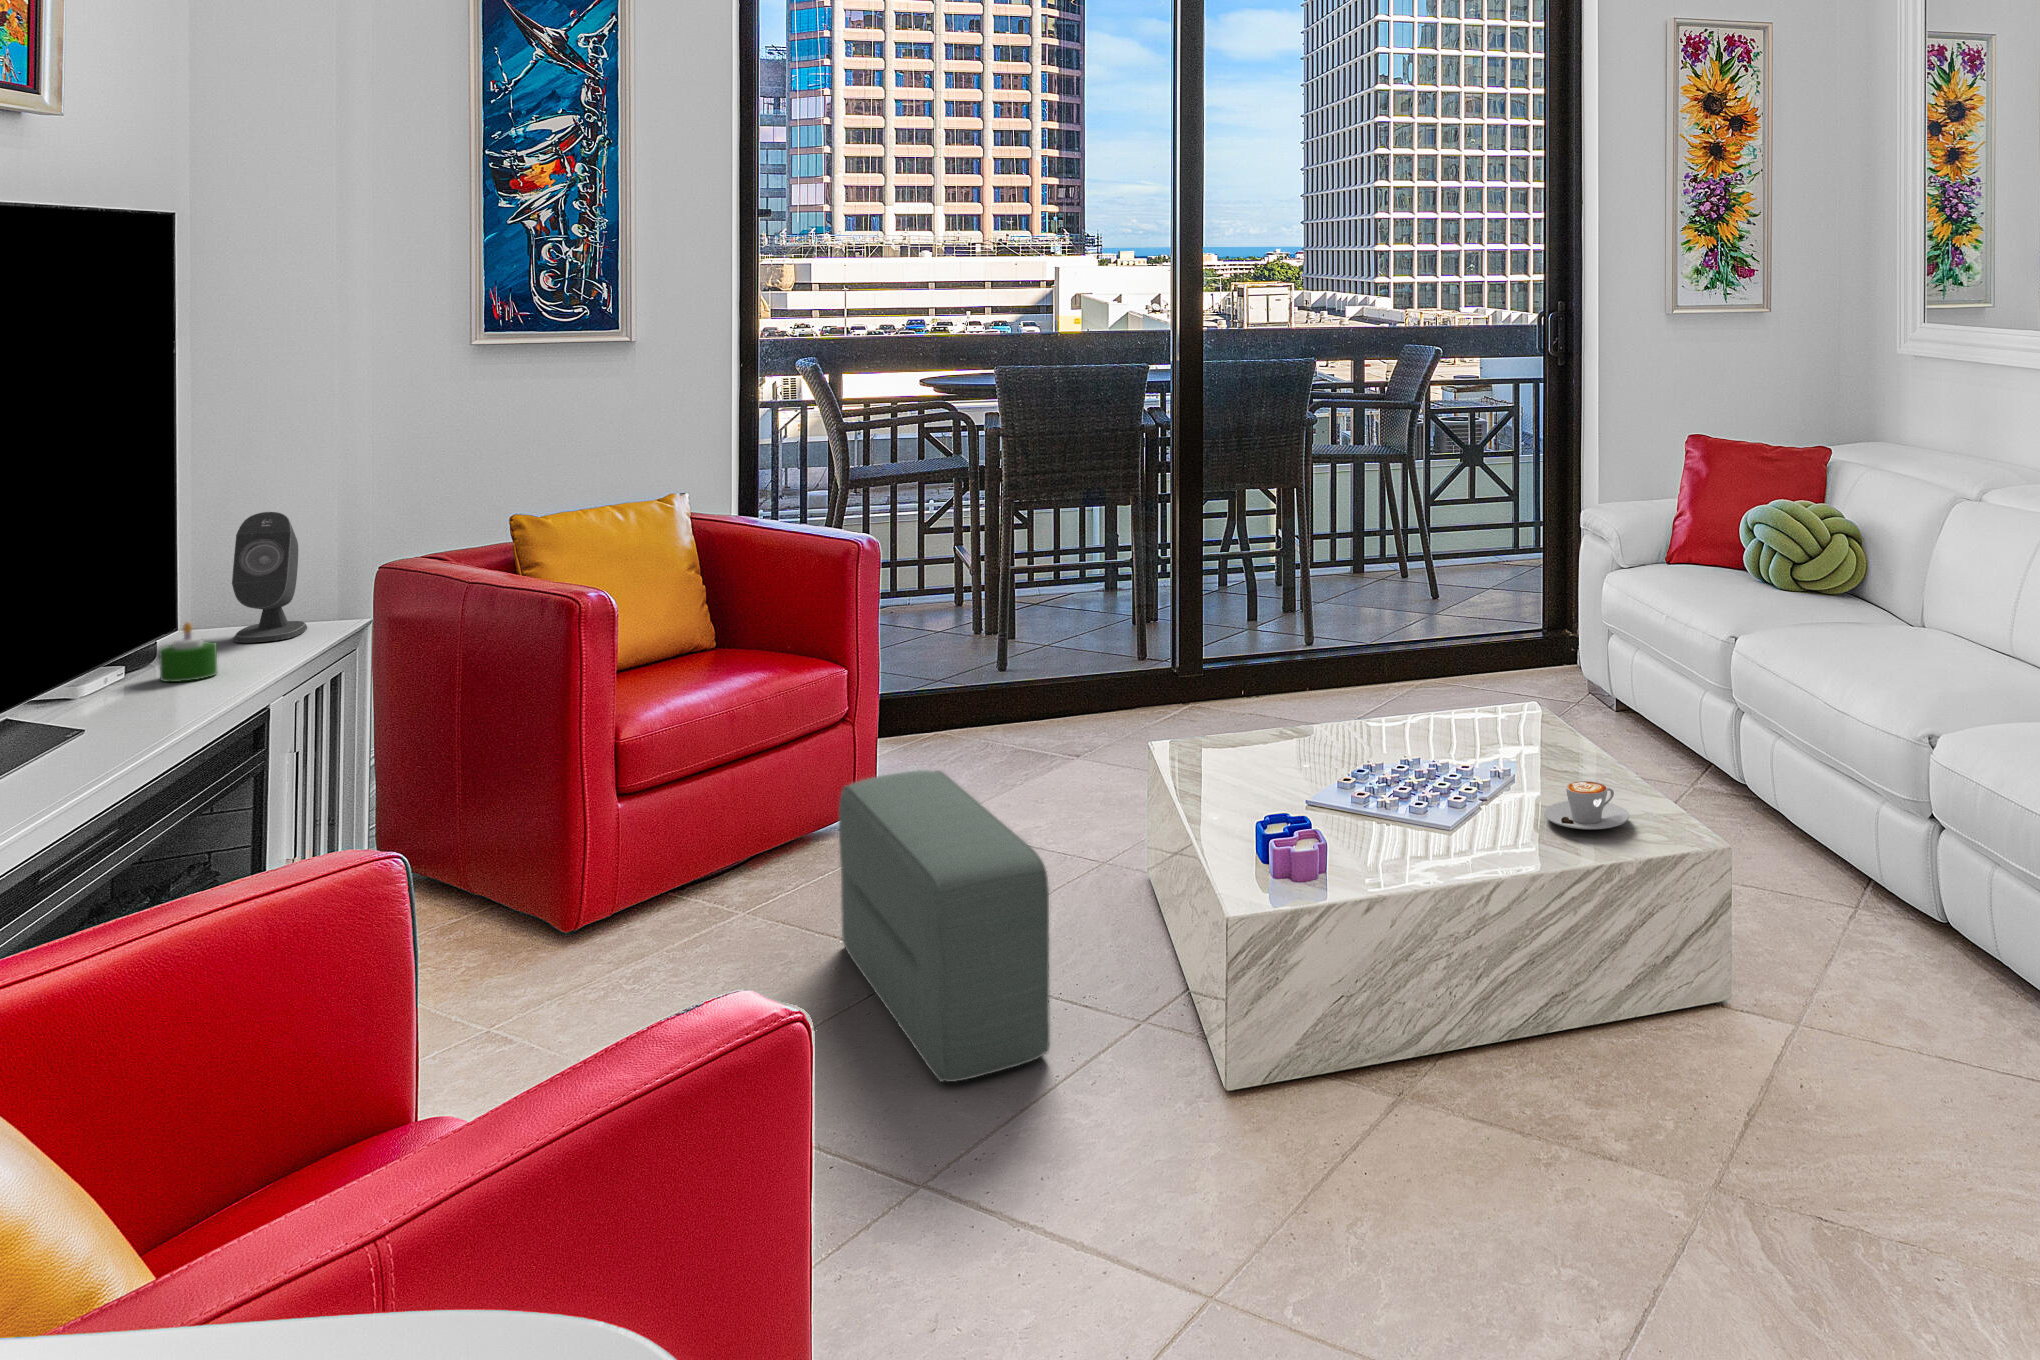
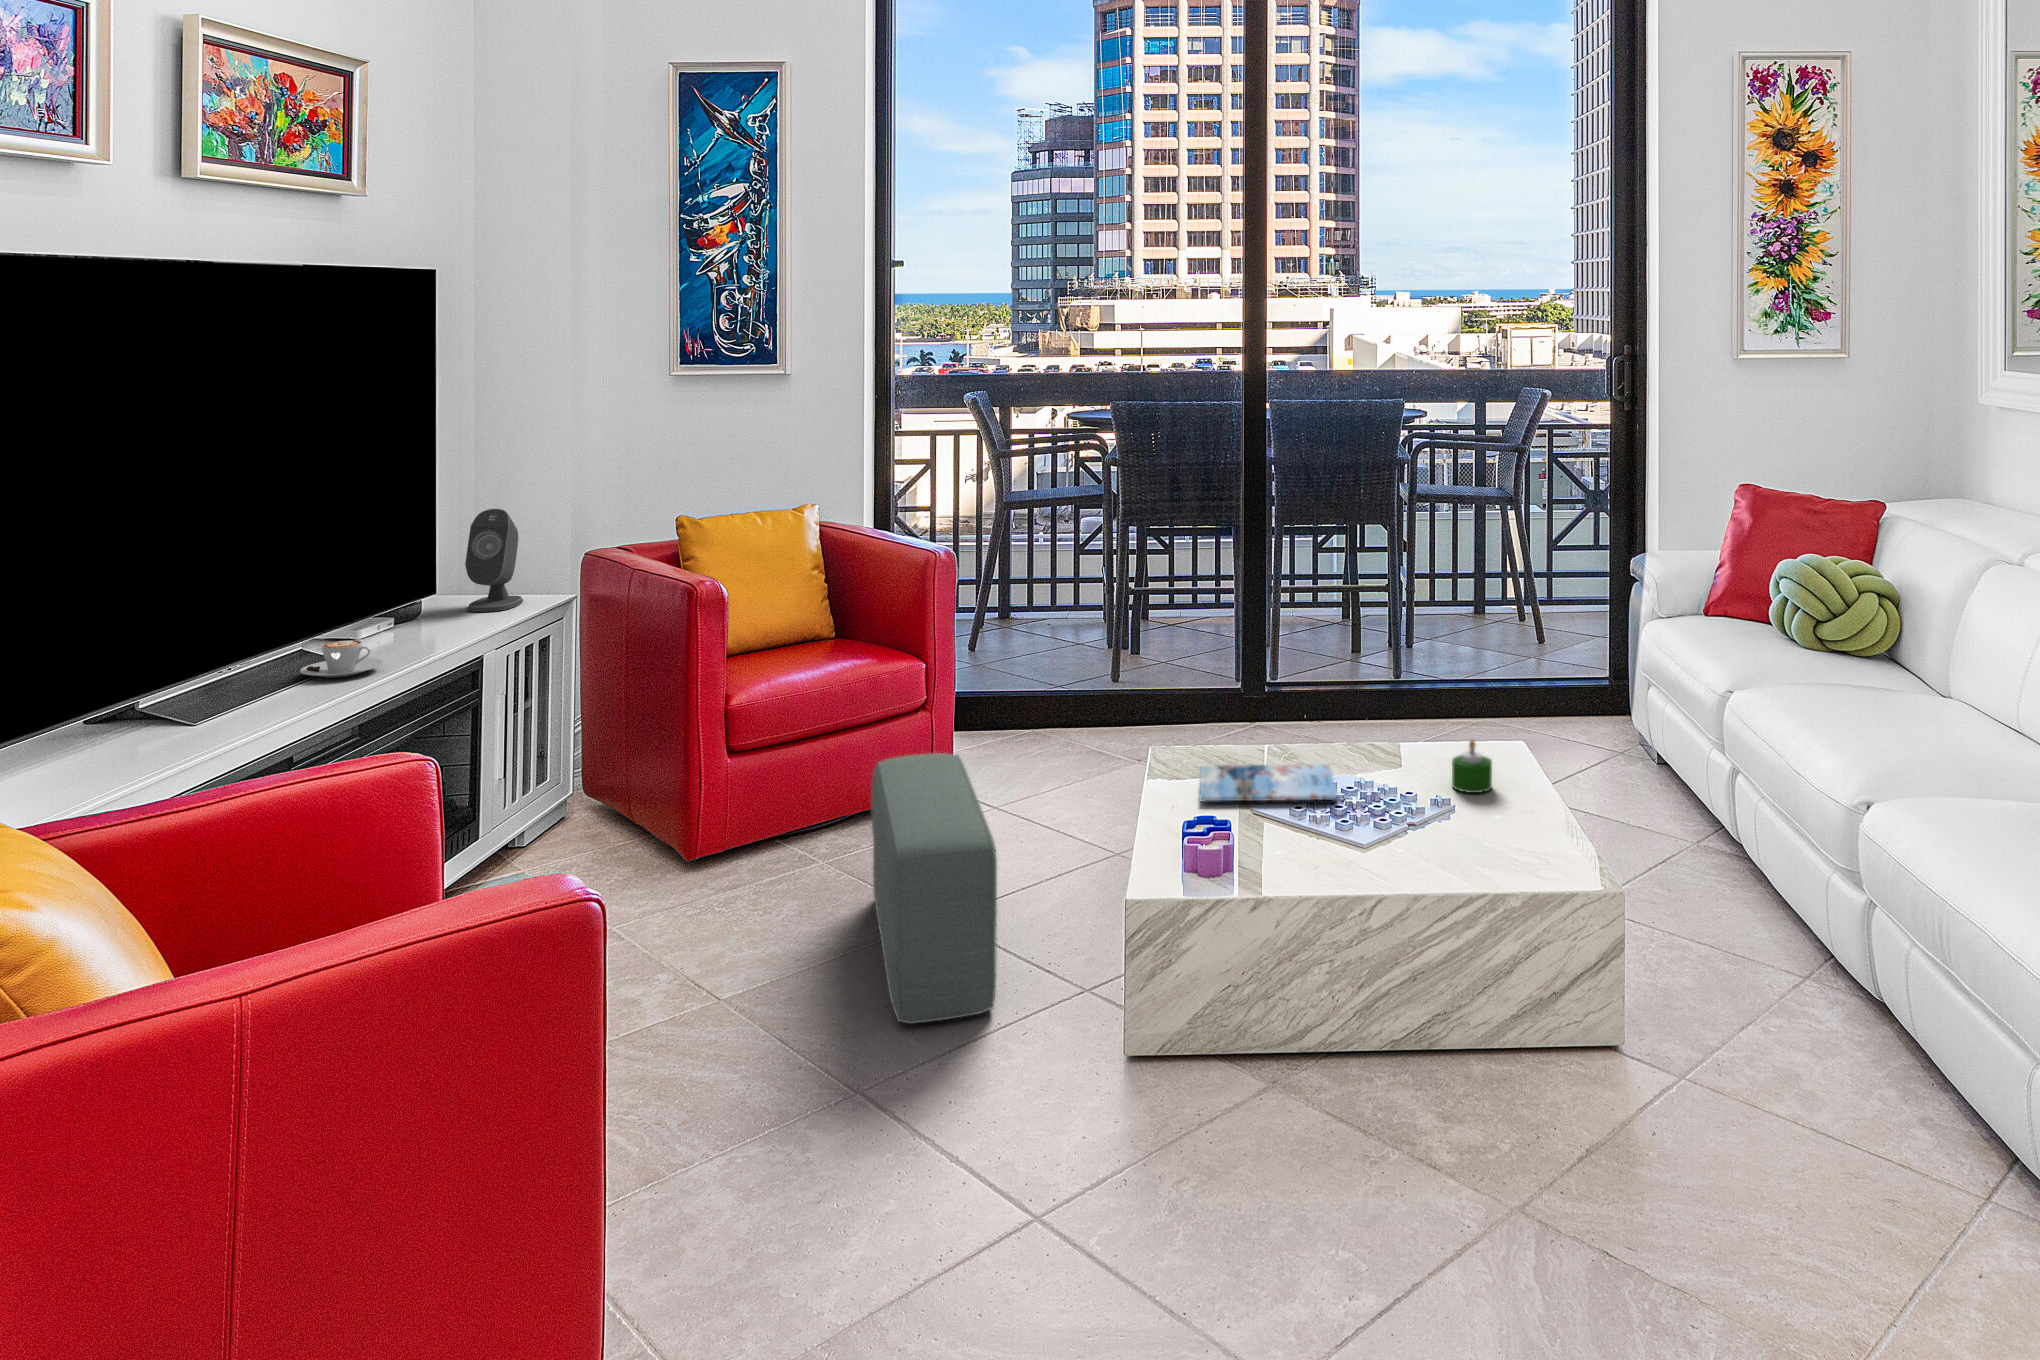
candle: present [159,623,217,682] -> present [1452,740,1492,793]
magazine: none [1228,748,1397,798] -> present [1200,764,1337,802]
coffee cup: present [1544,781,1629,830] -> present [300,640,383,677]

